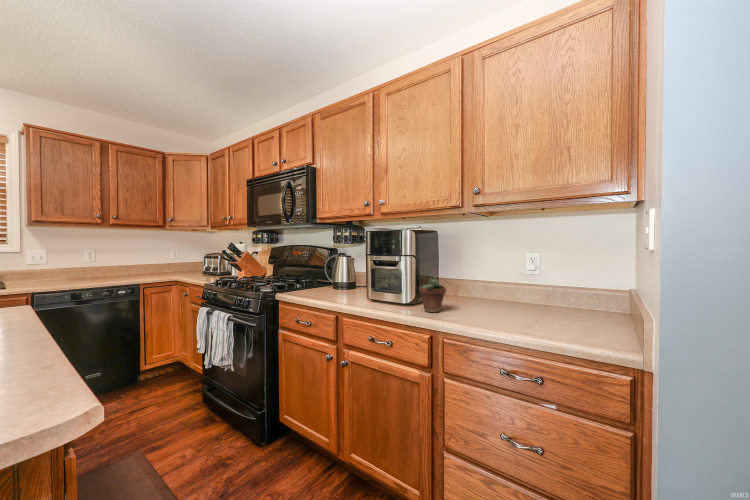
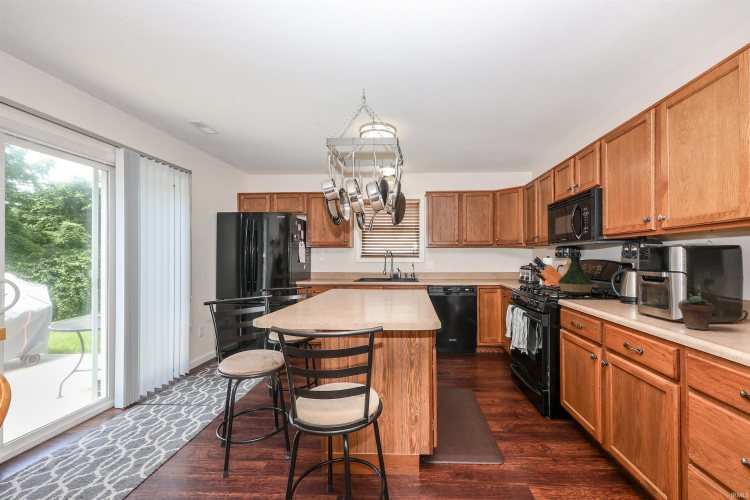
vase: none [270,242,307,286] -> present [558,257,594,295]

